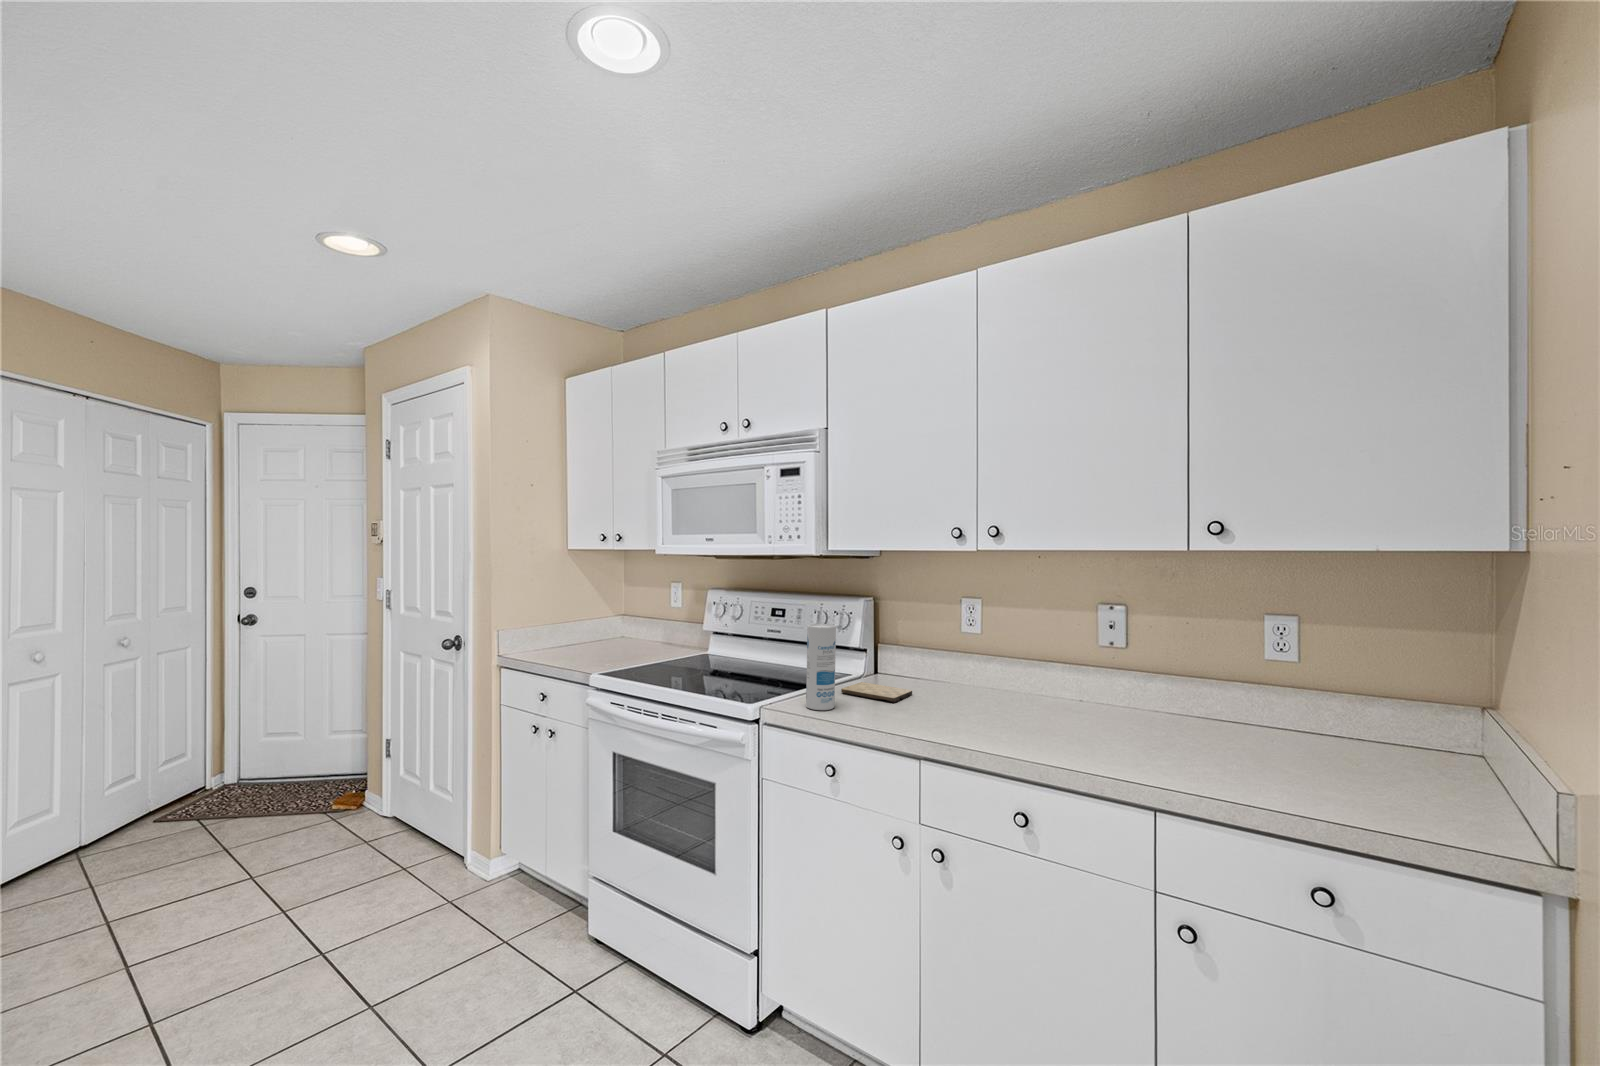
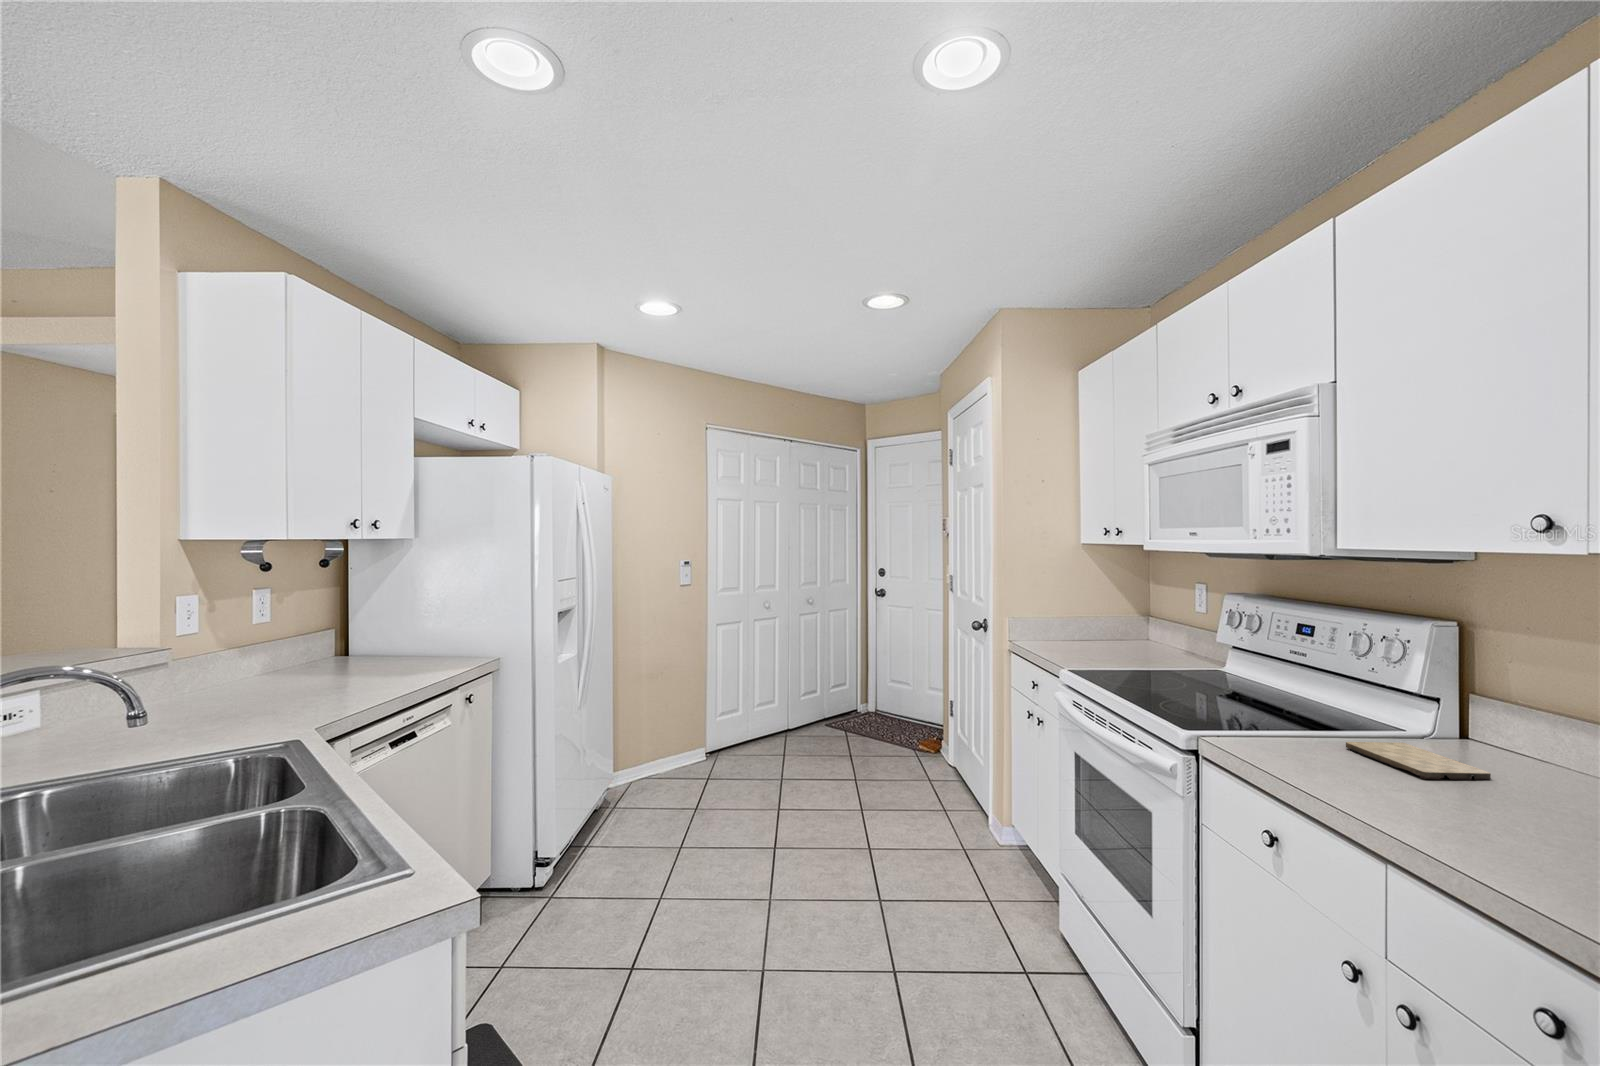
canister: present [806,624,836,710] -> none [1257,645,1304,759]

